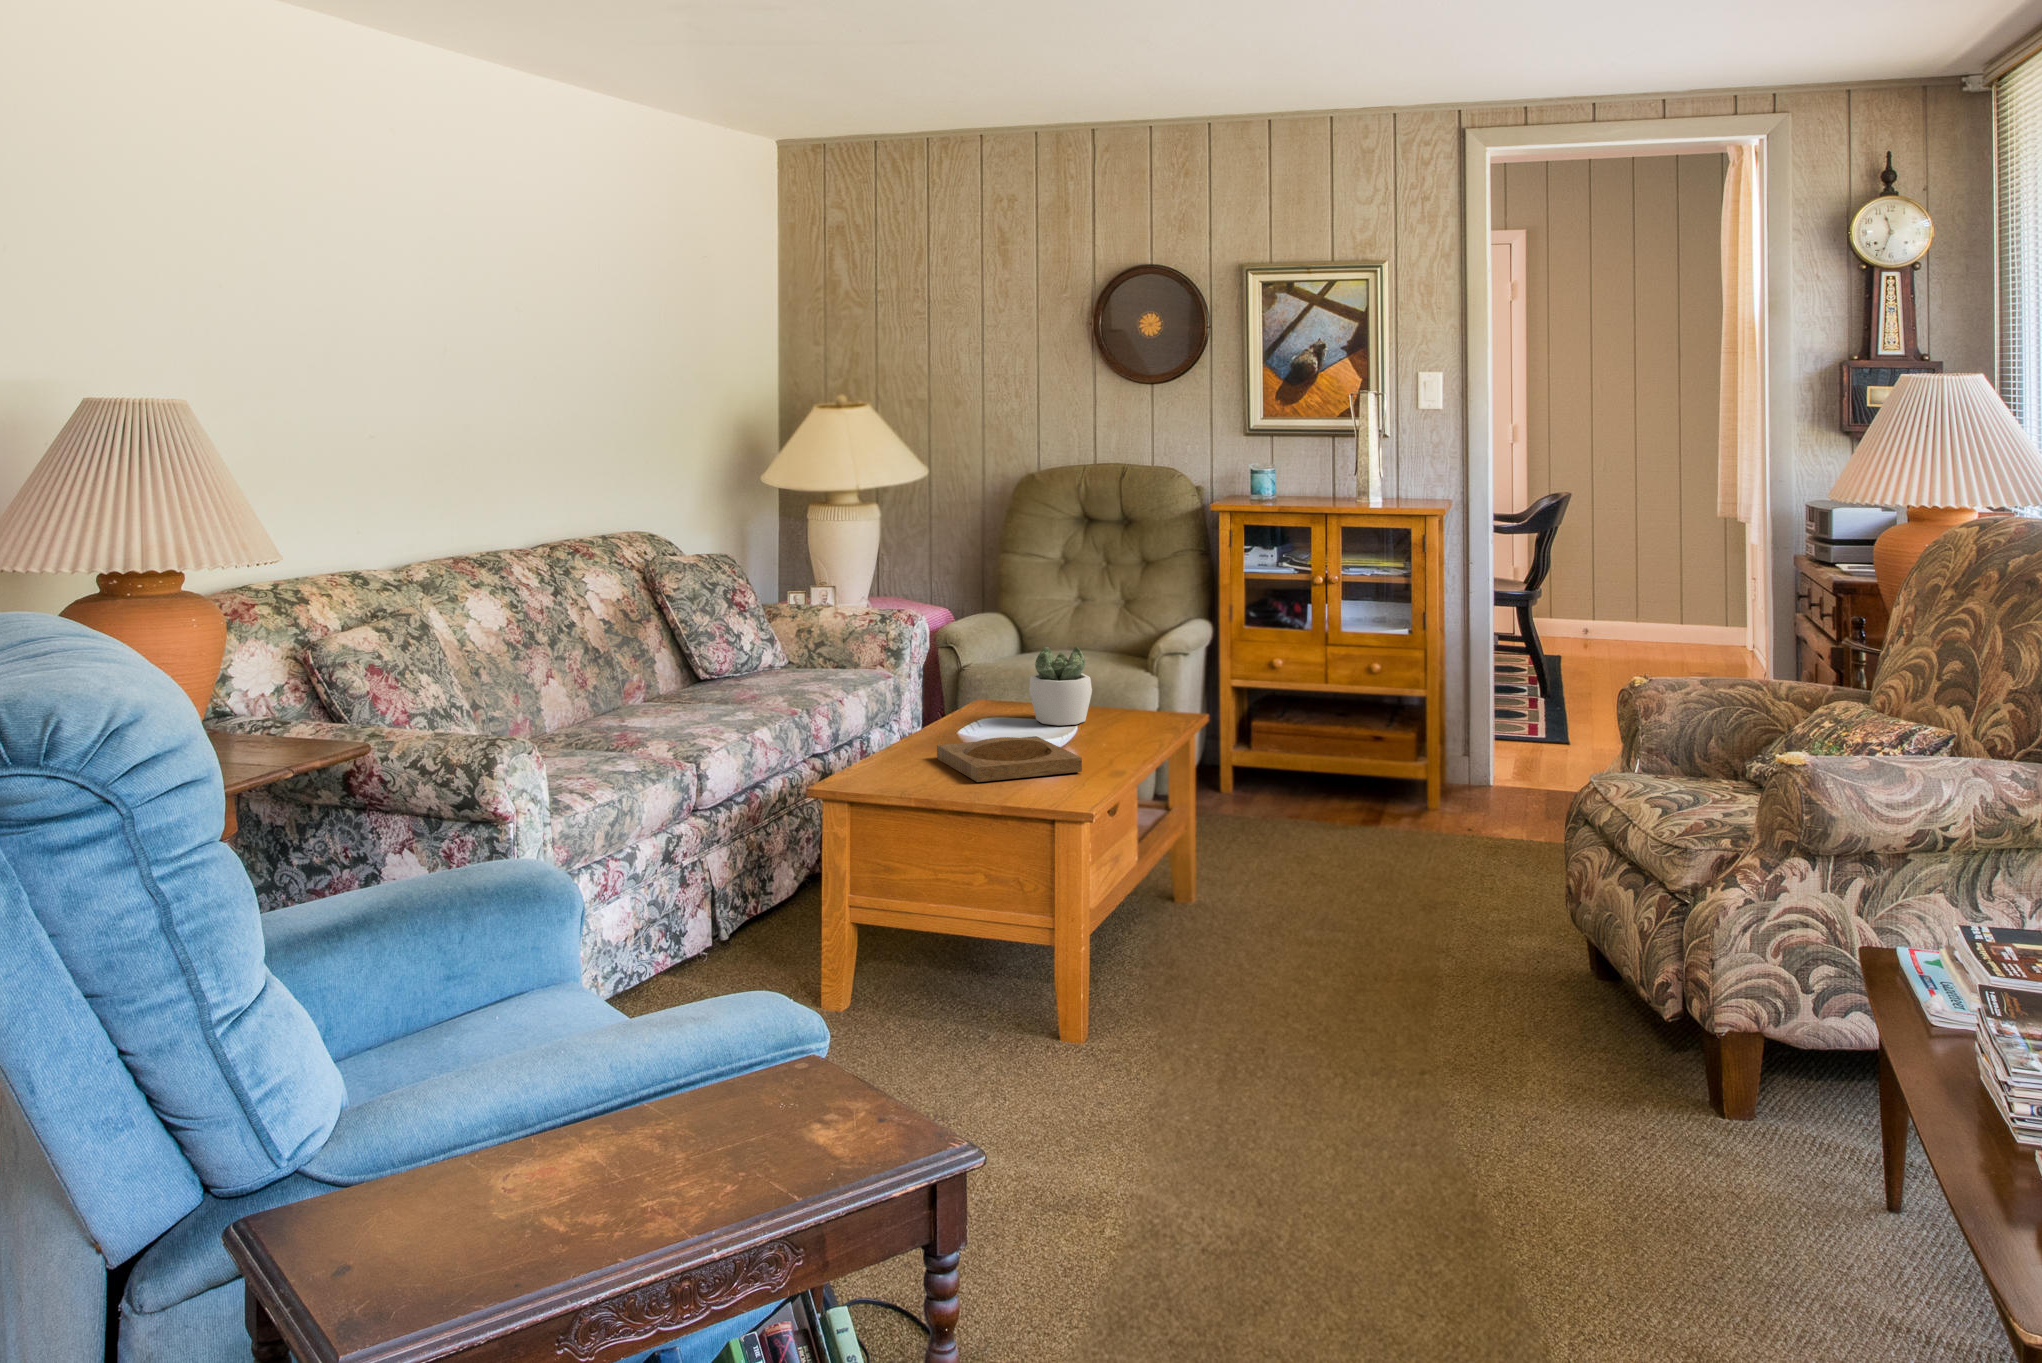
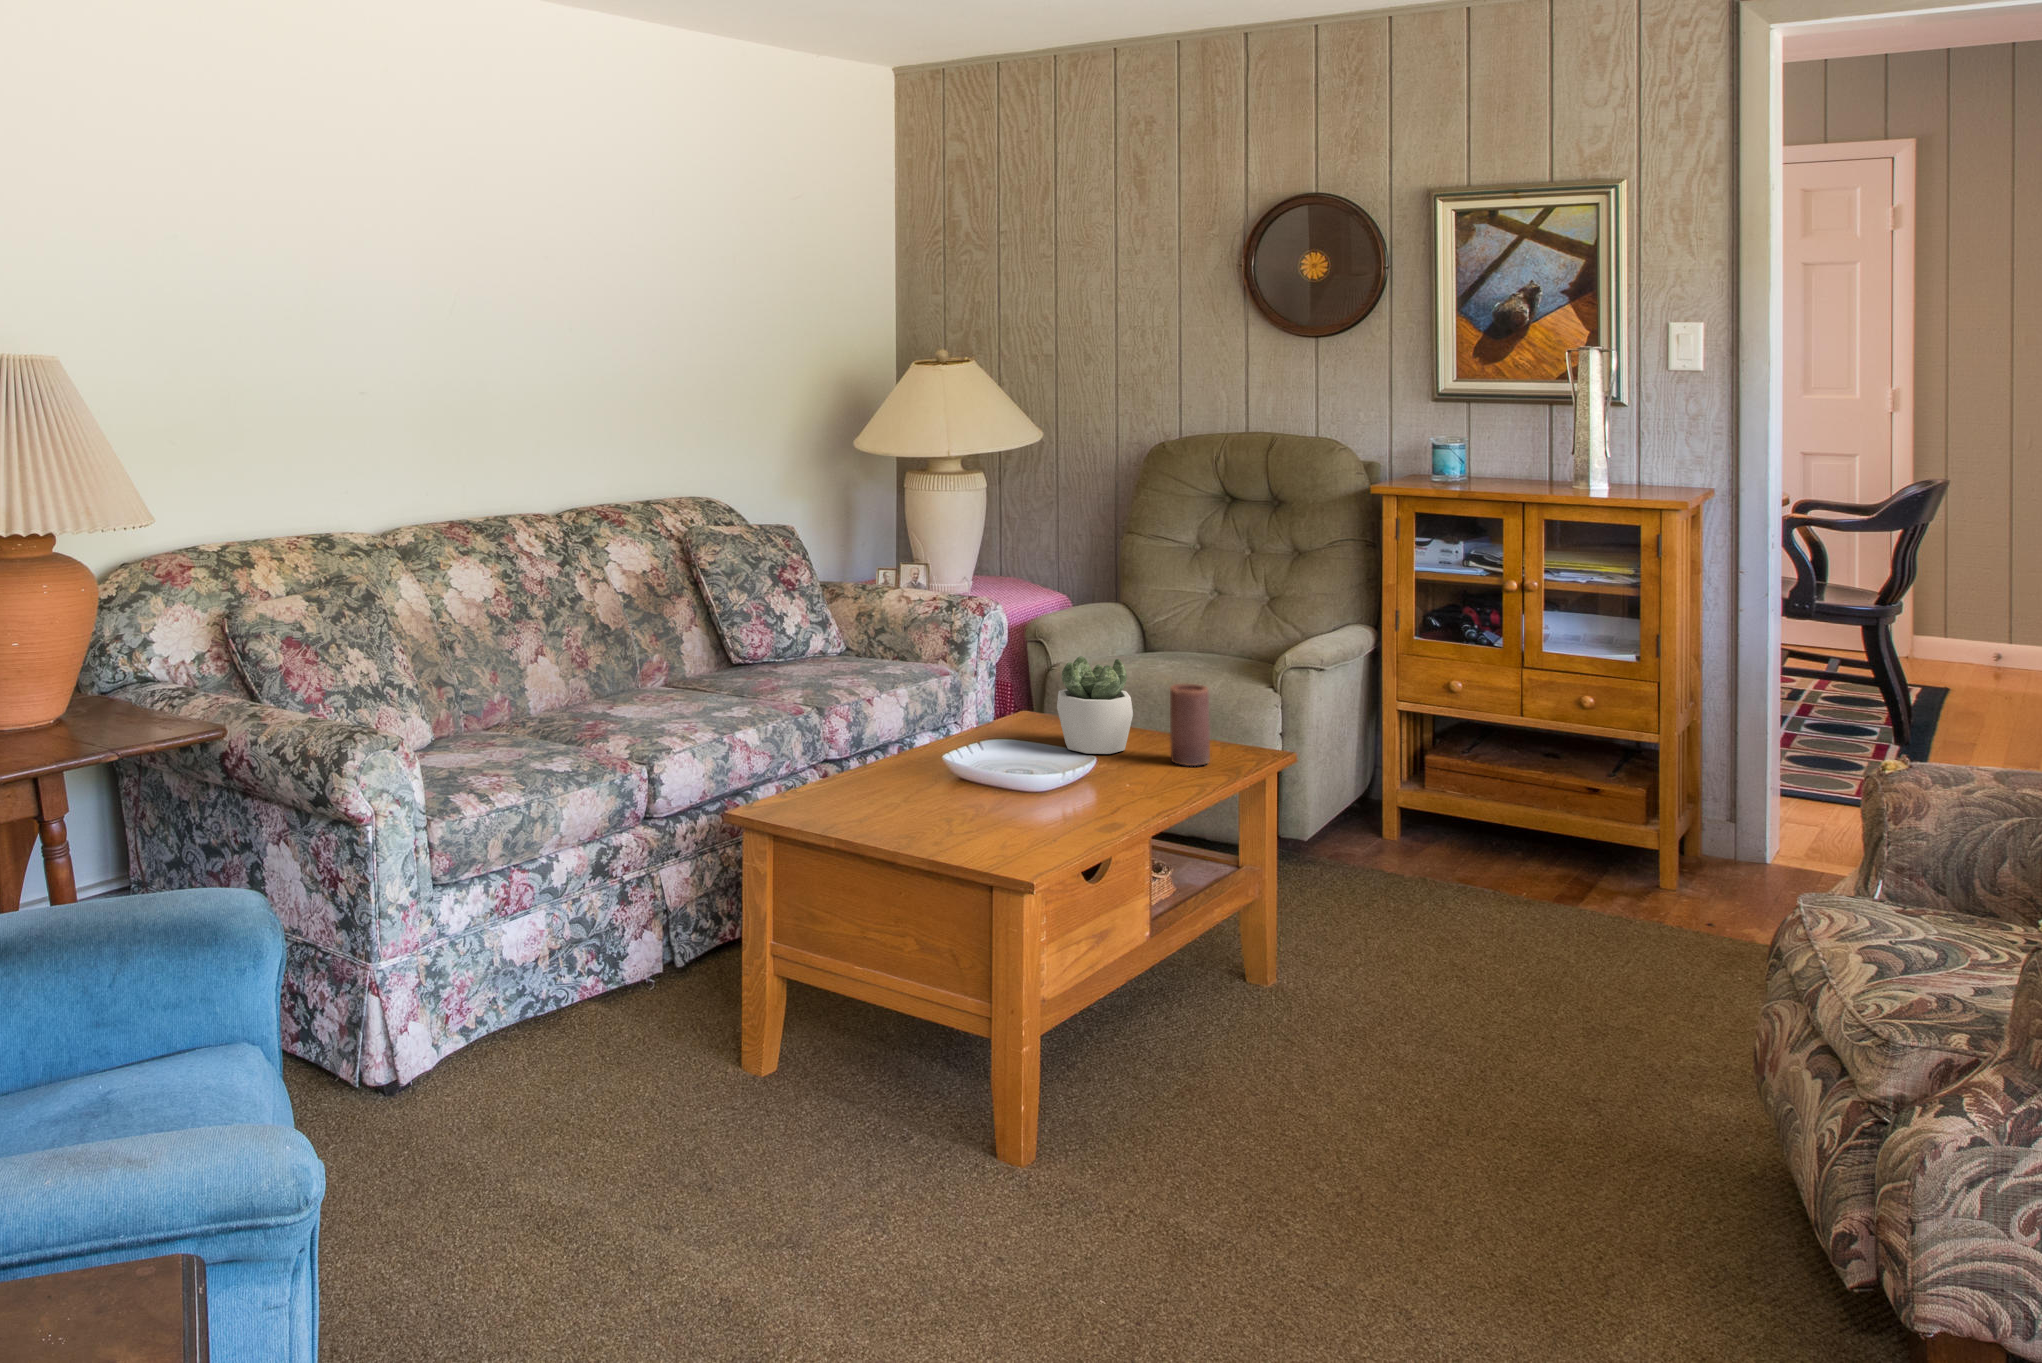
candle: none [1124,663,1155,728] -> present [1170,684,1210,766]
tray: present [937,736,1082,782] -> none [905,767,1065,821]

